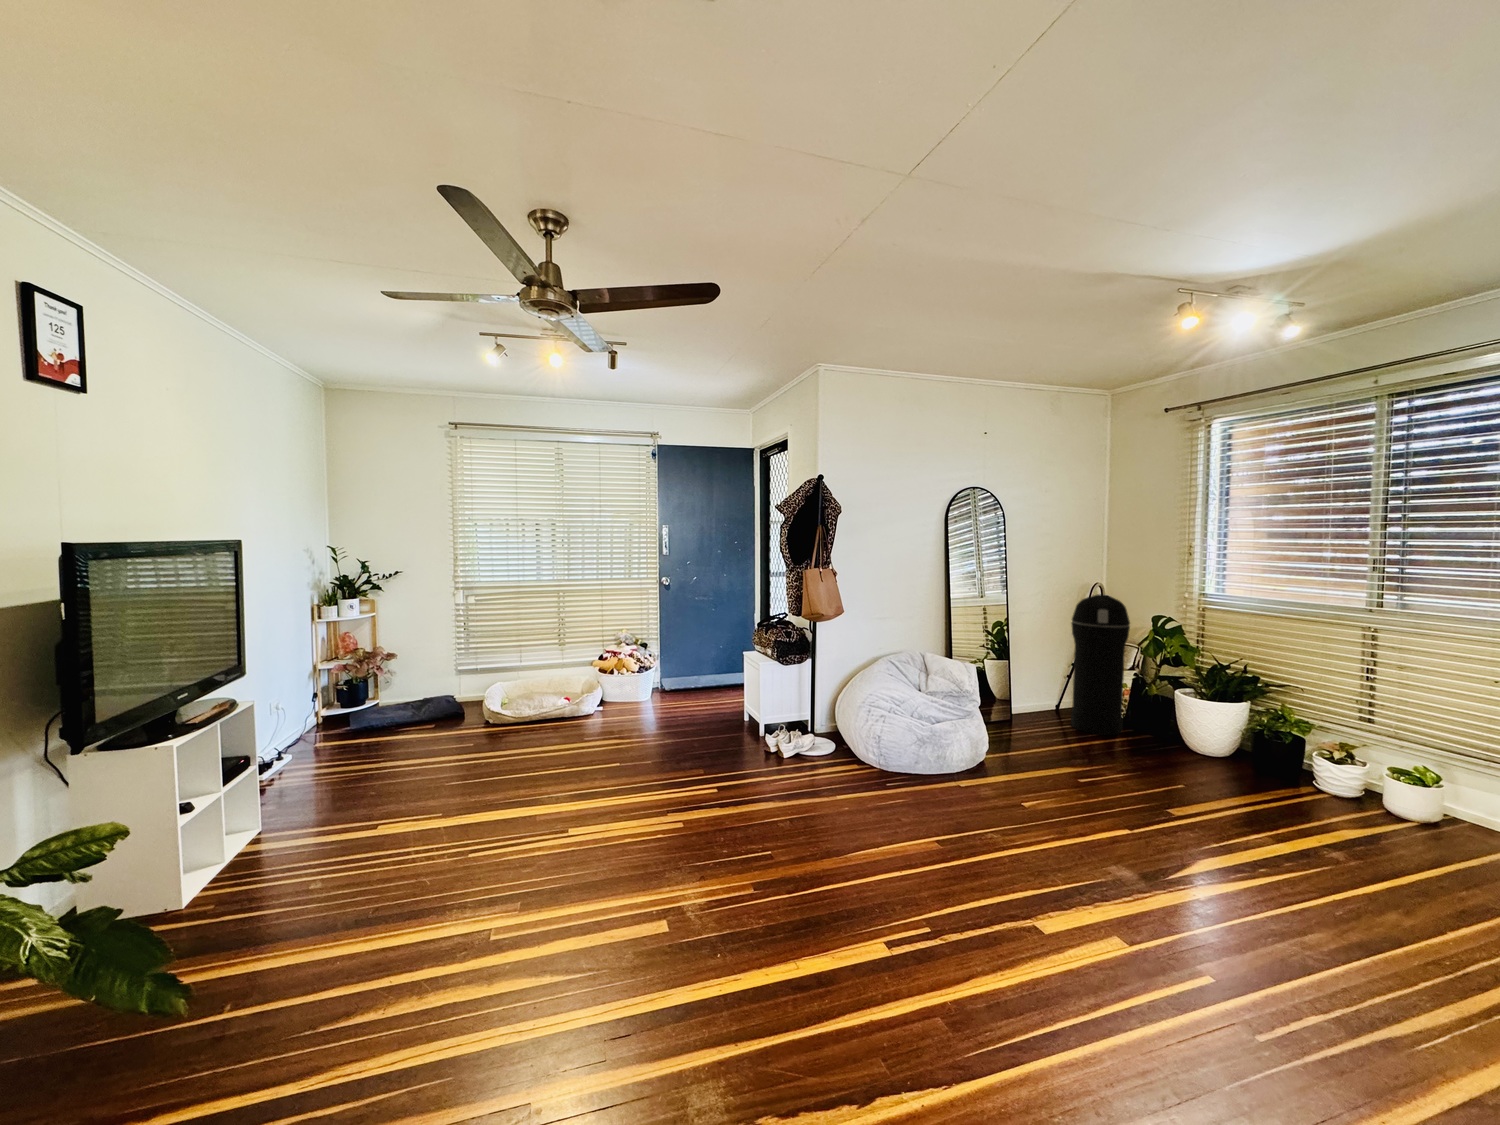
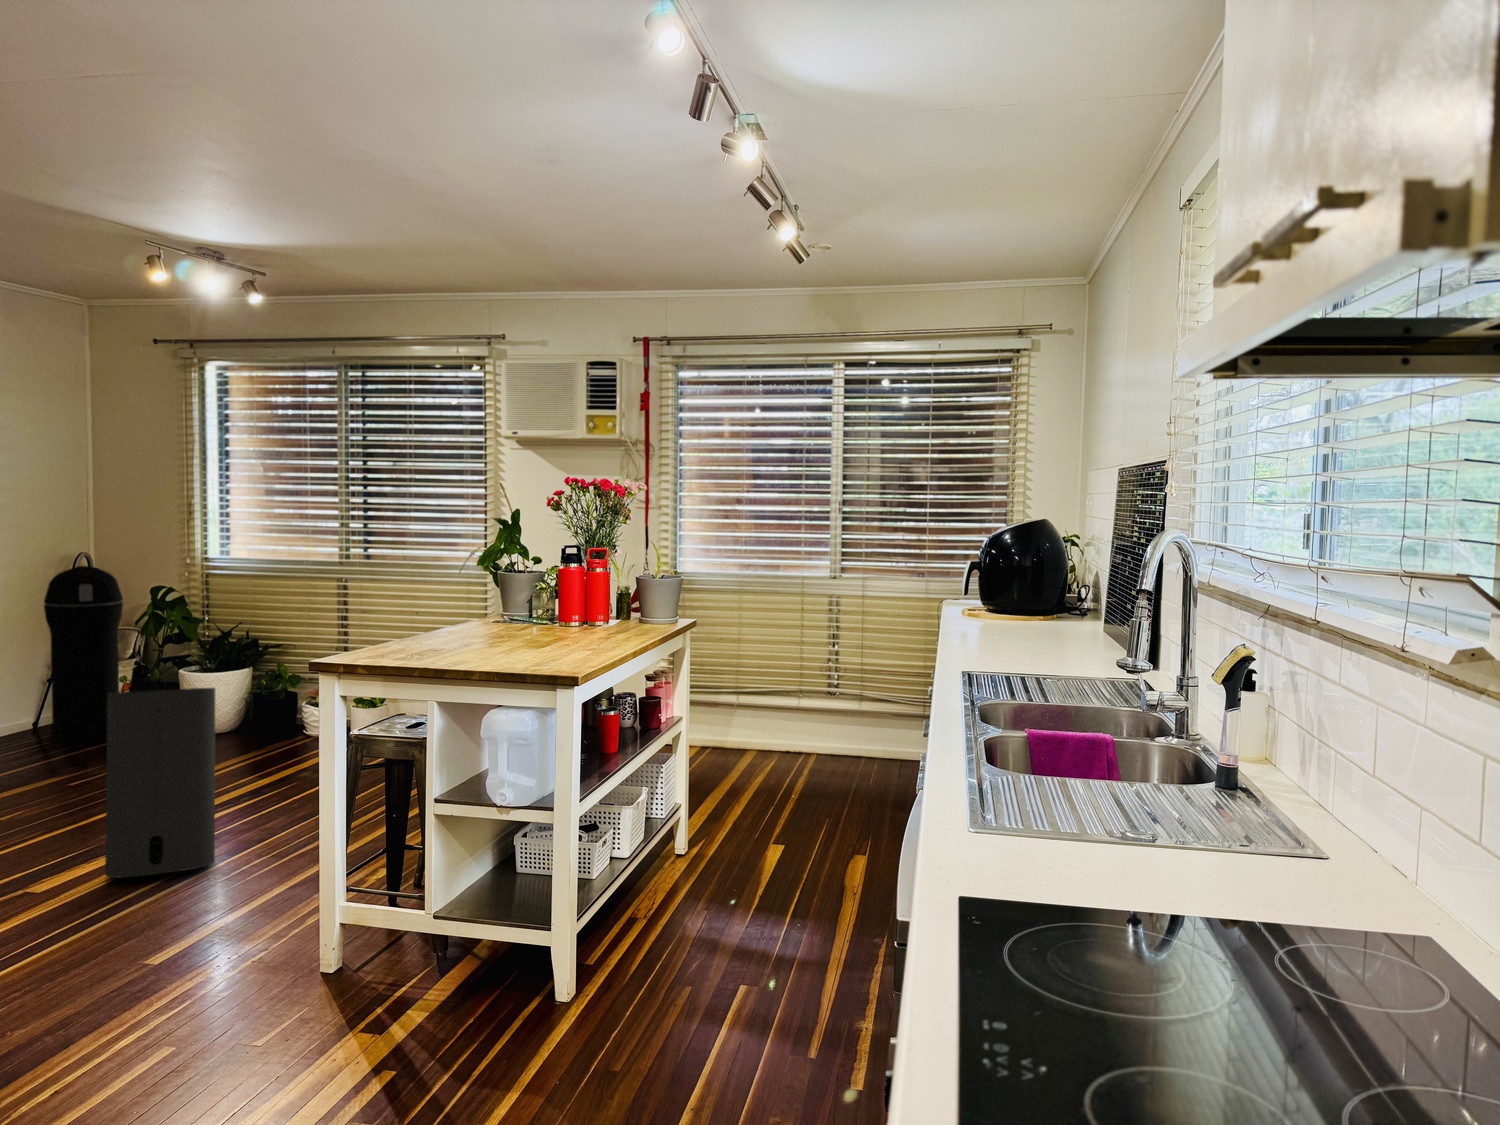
air purifier: none [1133,733,1266,963] -> present [105,688,215,878]

